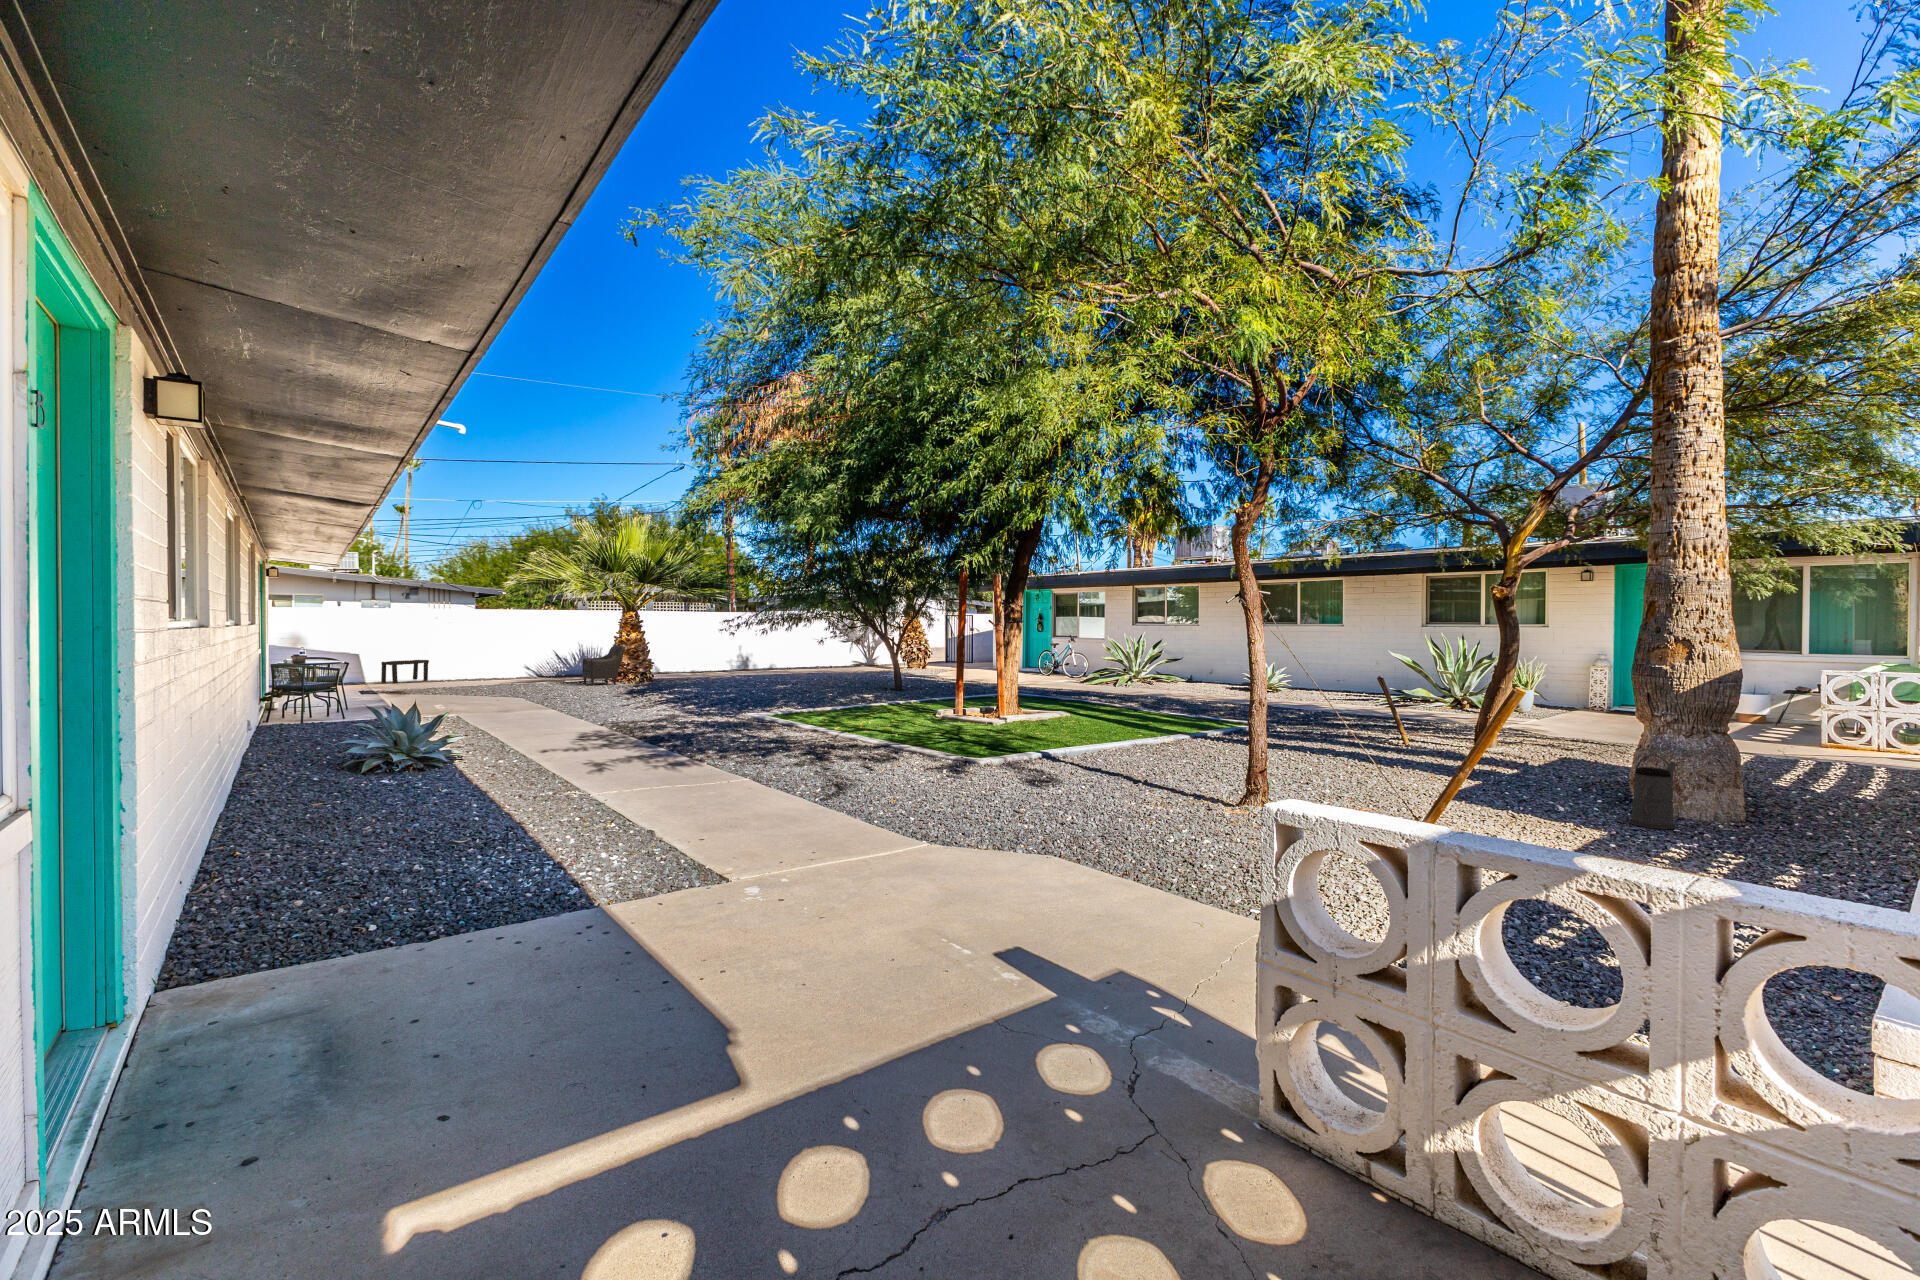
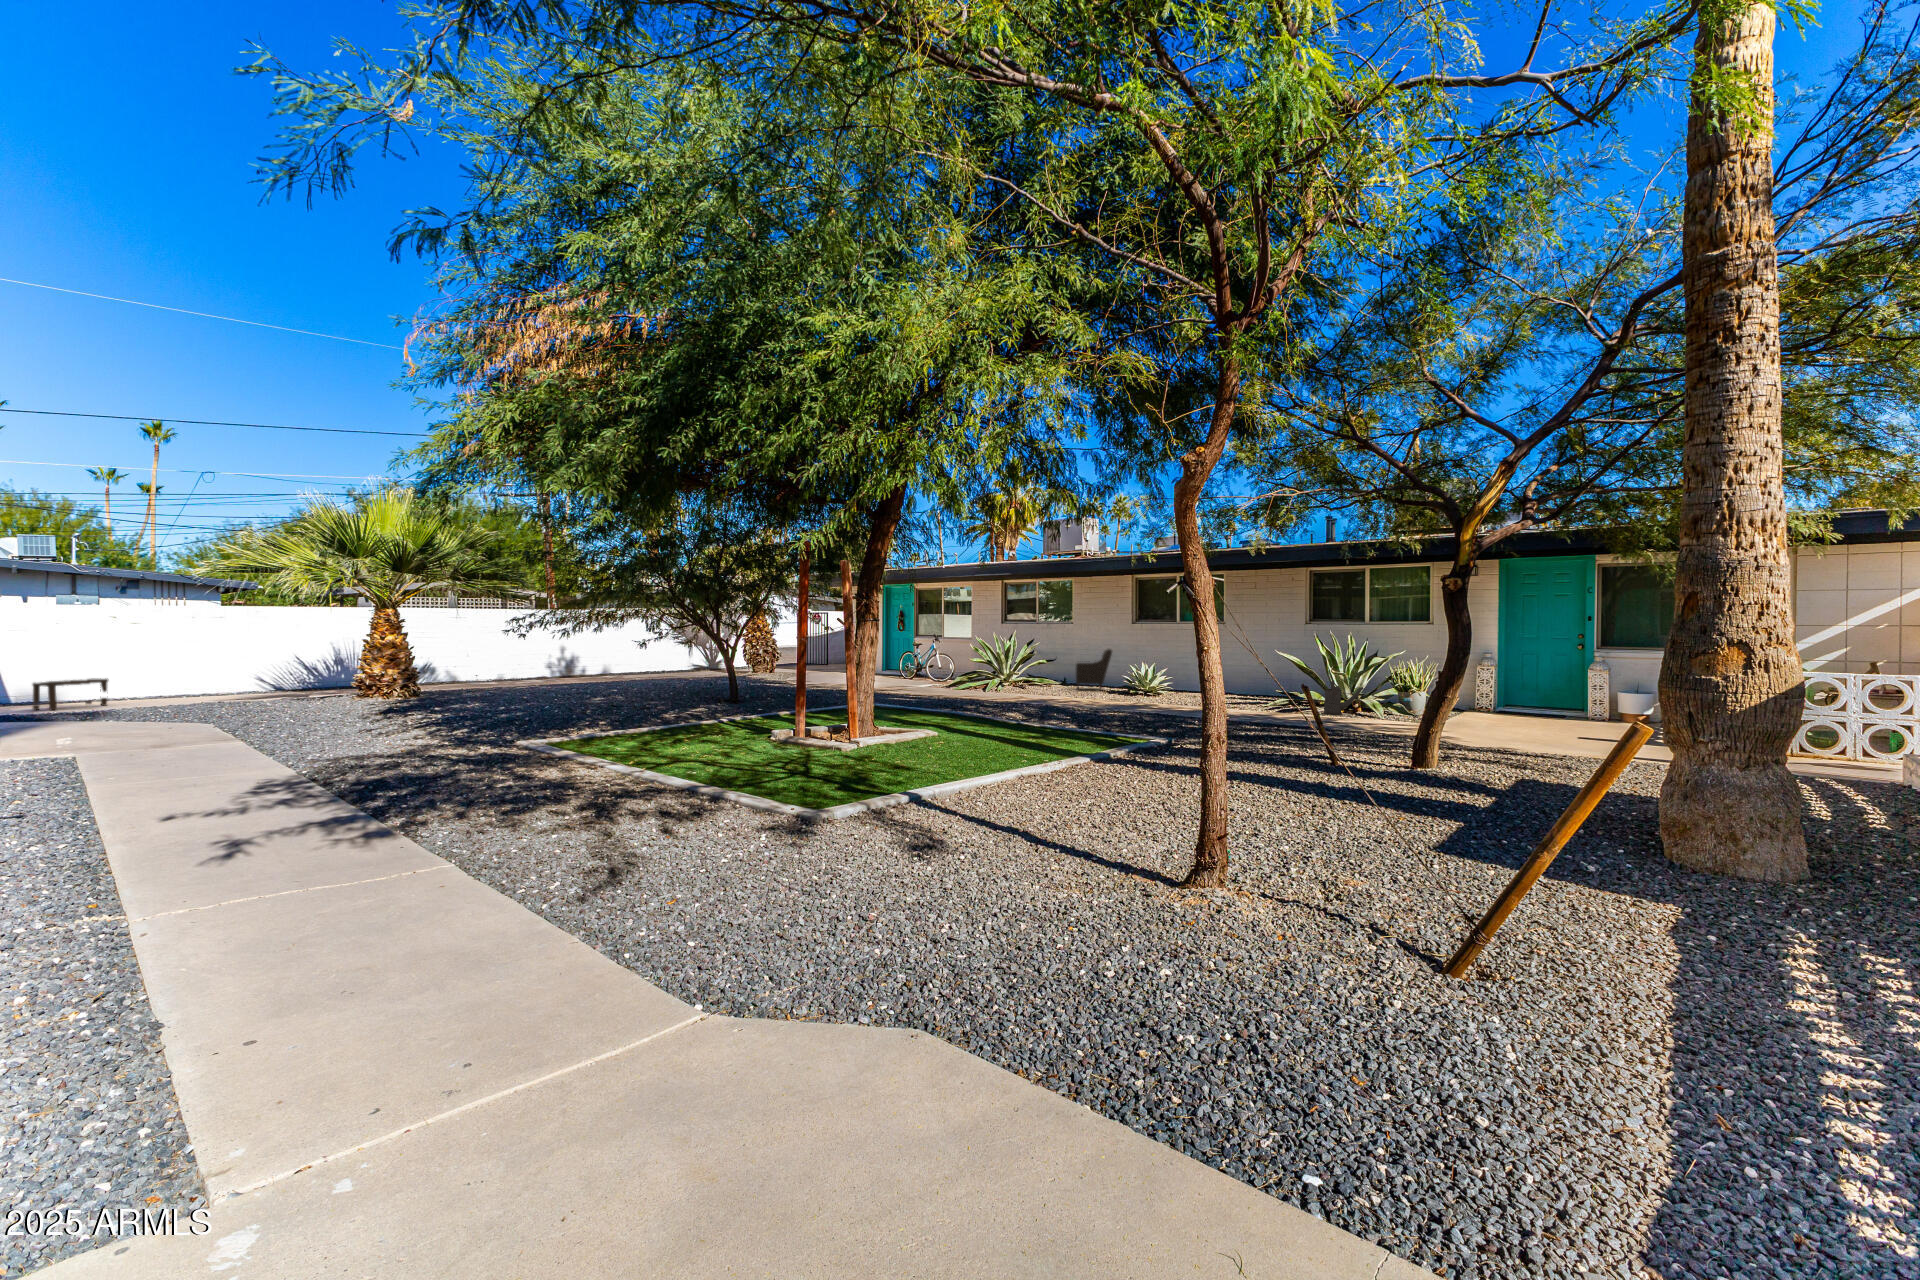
chair: present [582,645,625,686] -> present [1075,649,1112,690]
watering can: present [1630,755,1675,829] -> present [1318,680,1363,715]

